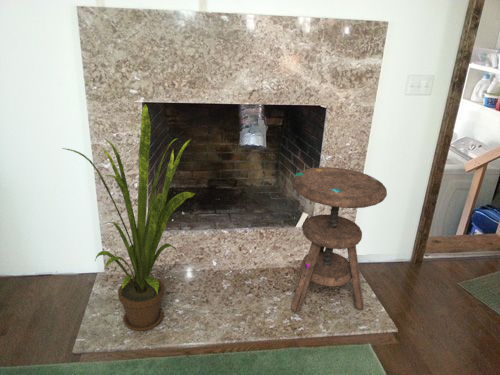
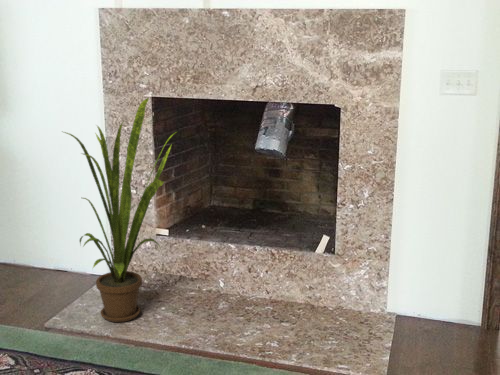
side table: present [291,167,387,313] -> none [272,175,380,352]

